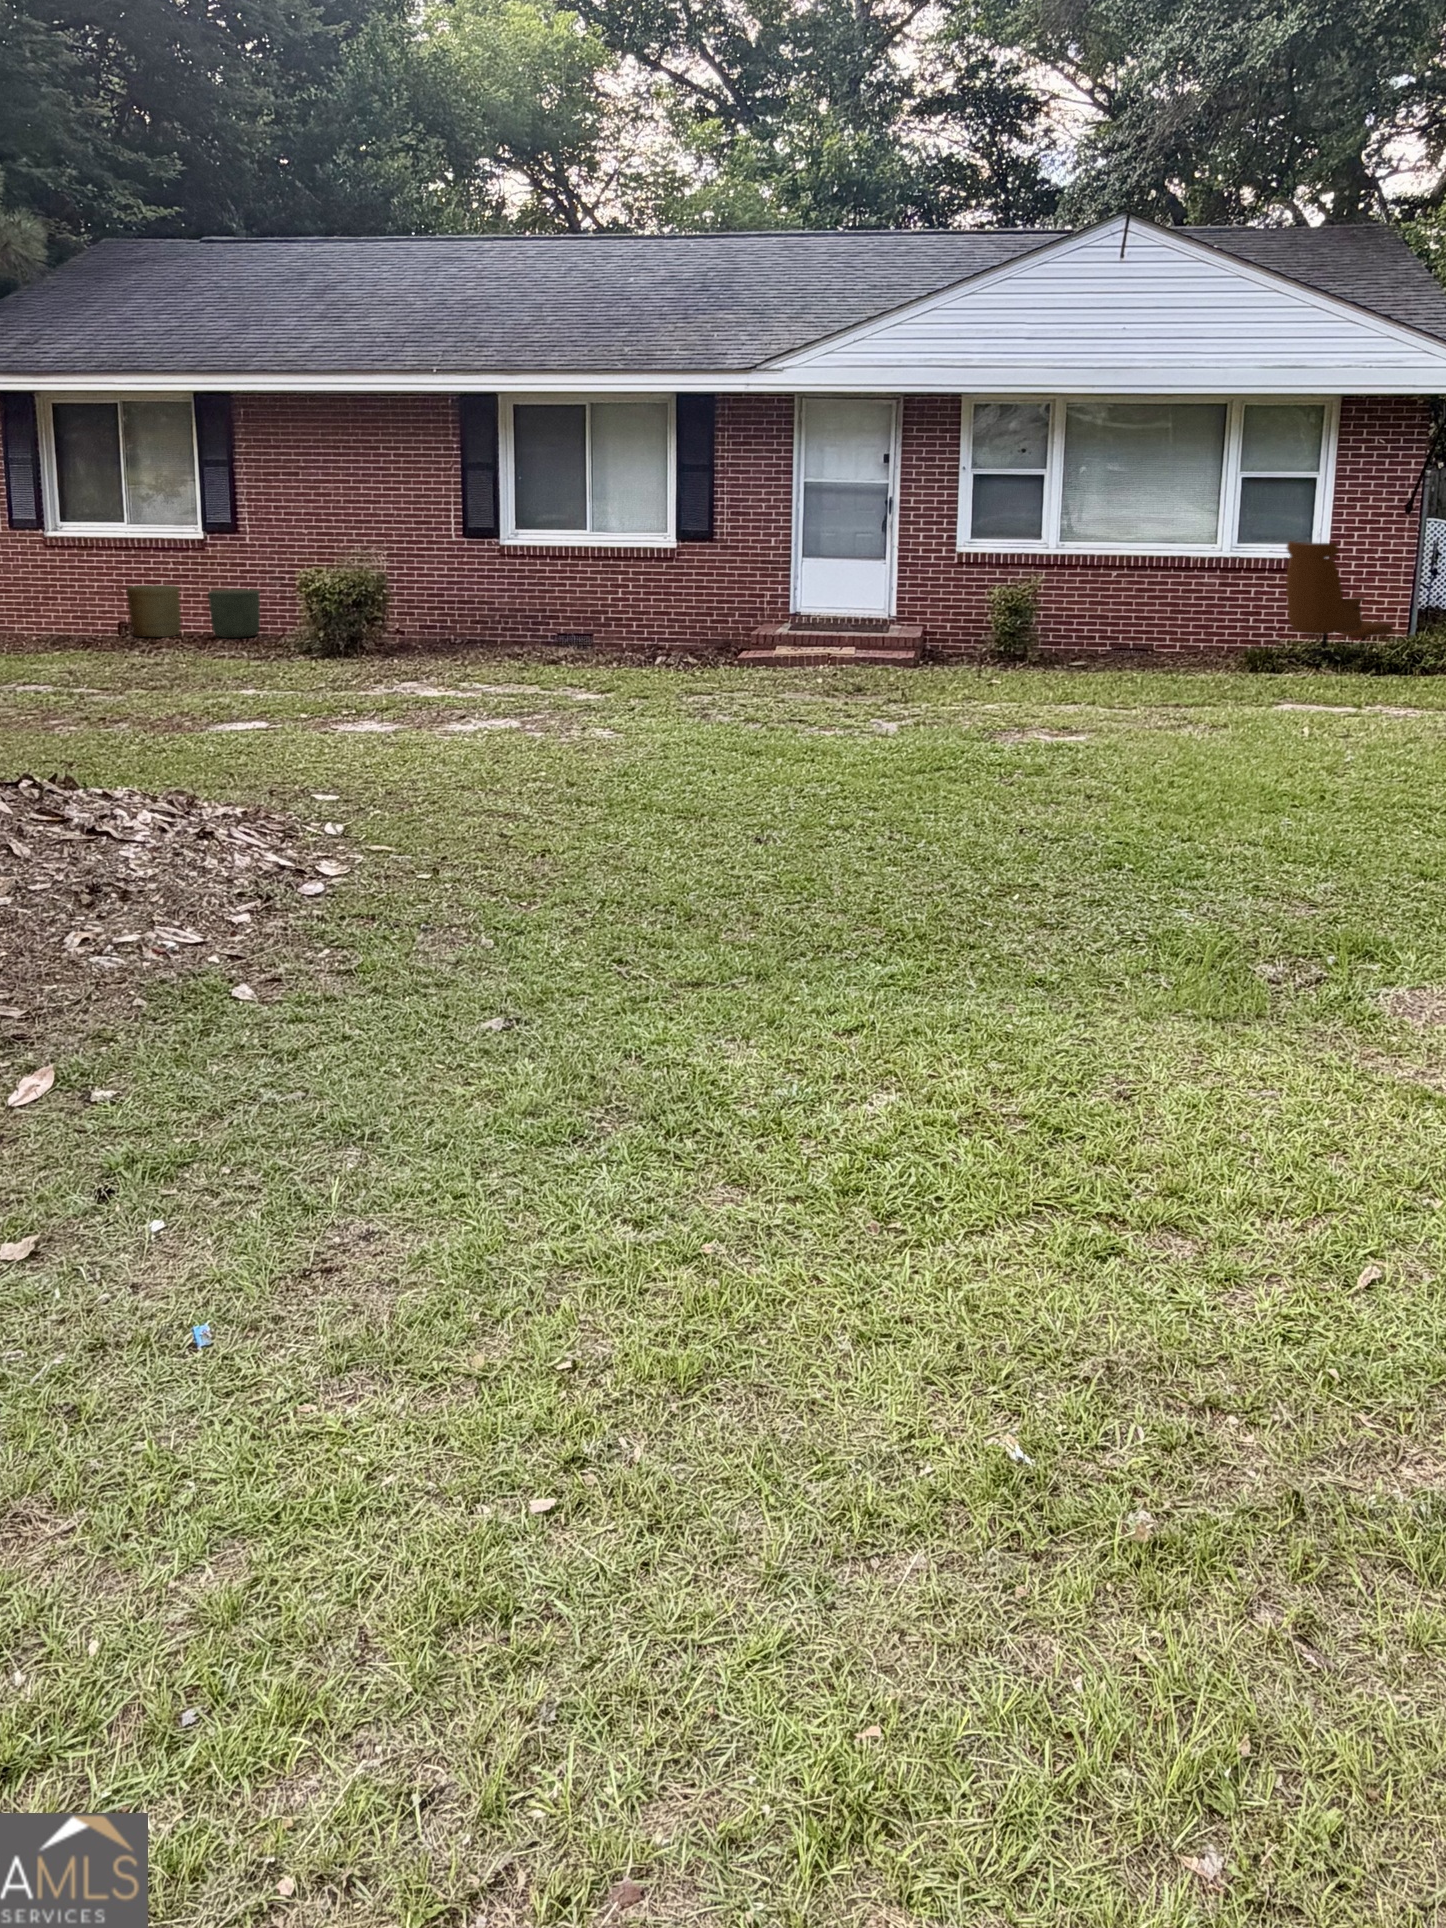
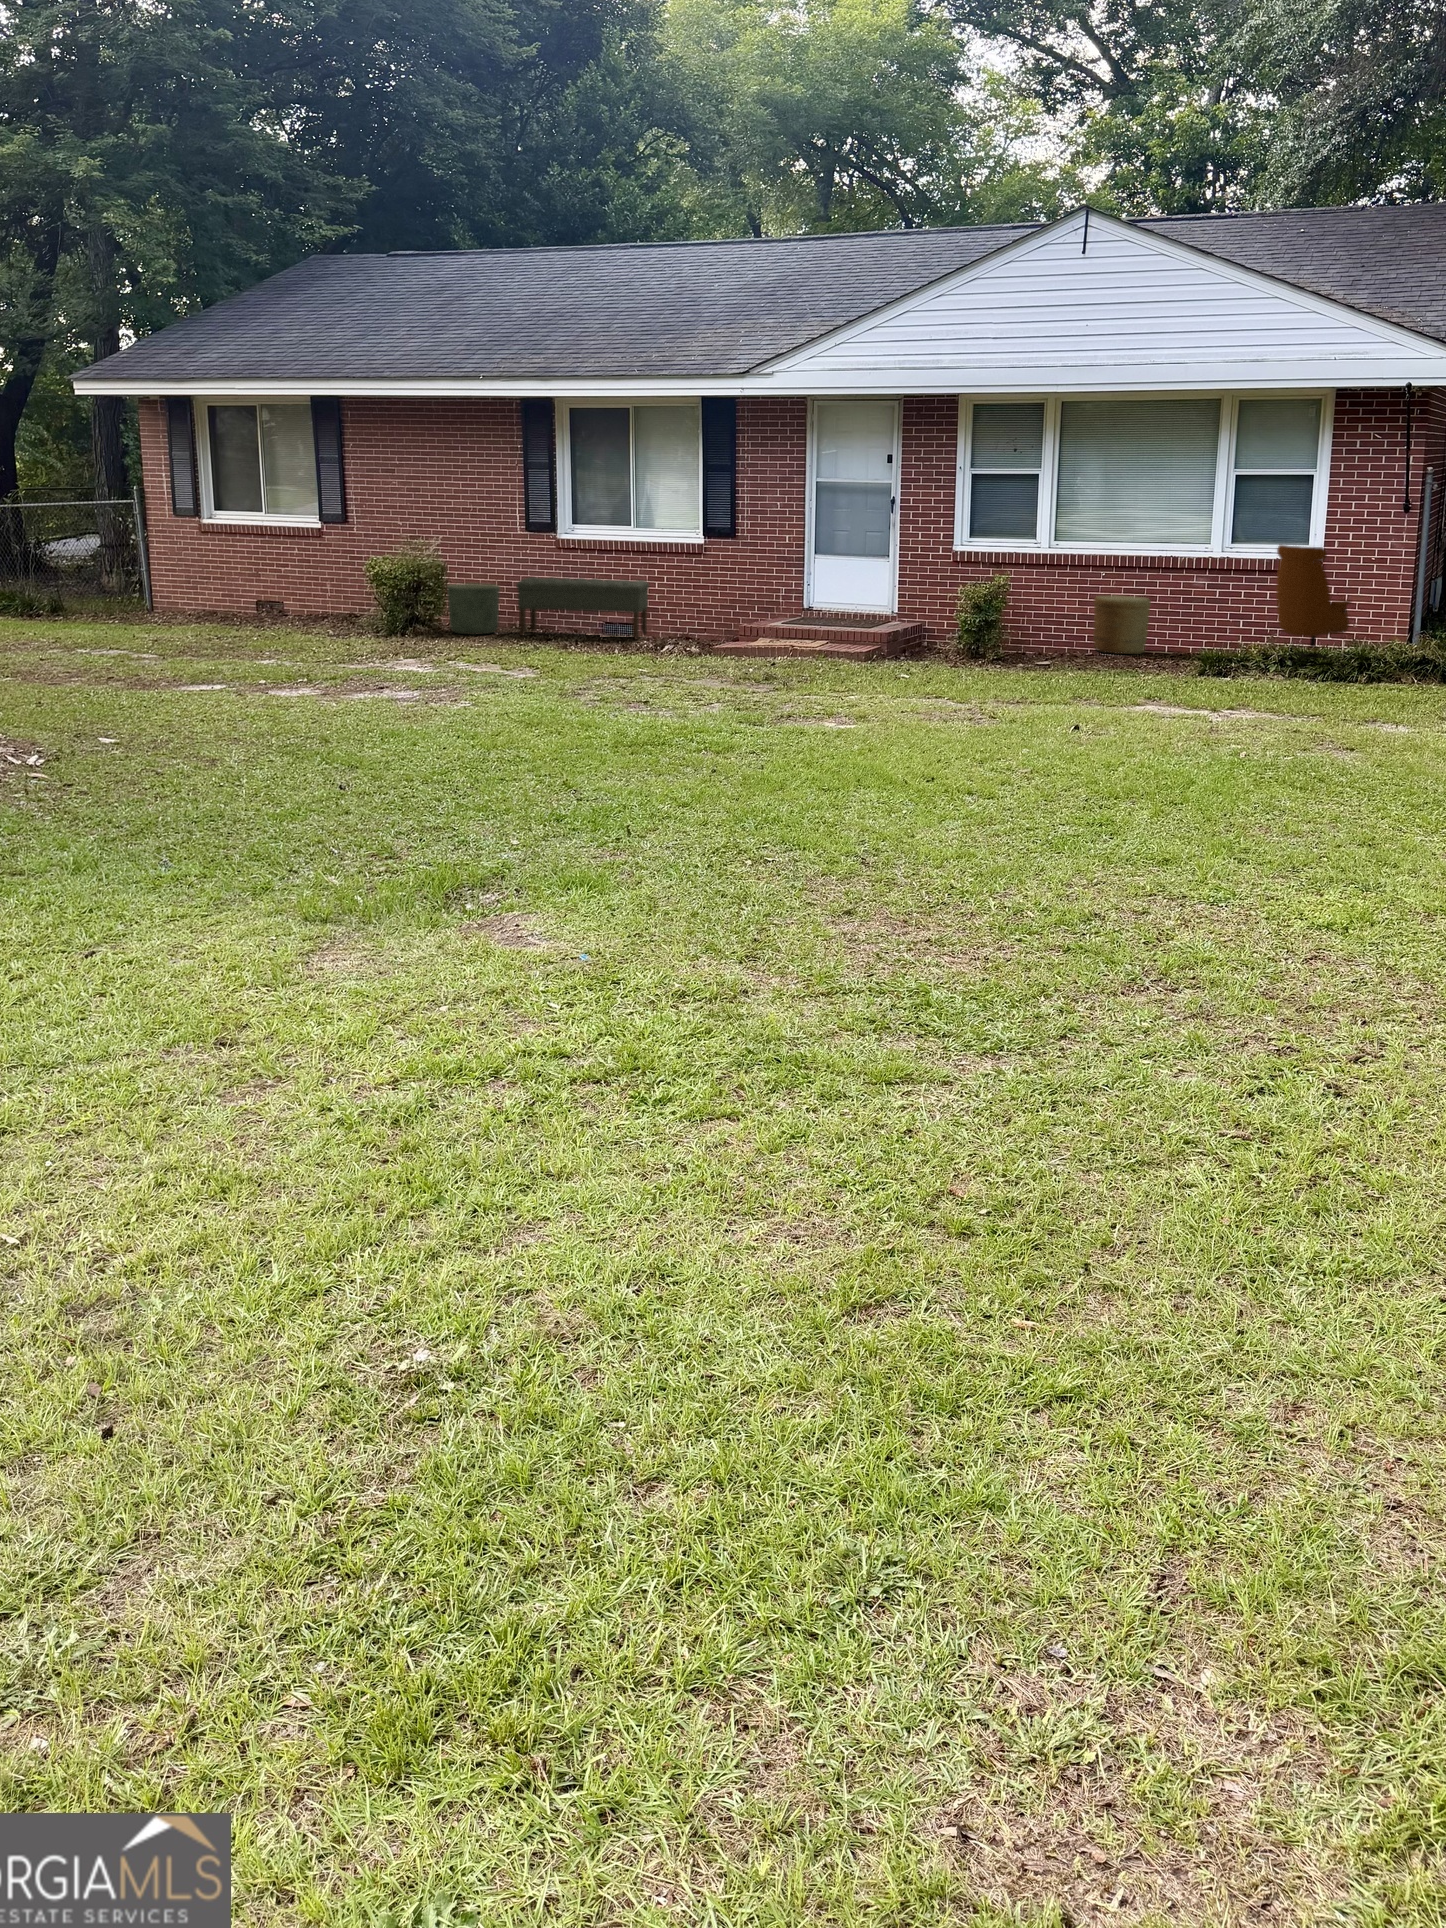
bench: none [521,584,651,645] -> present [516,577,649,640]
woven basket: present [126,585,181,637] -> present [1093,595,1151,654]
planter: present [208,589,260,638] -> present [447,583,500,635]

